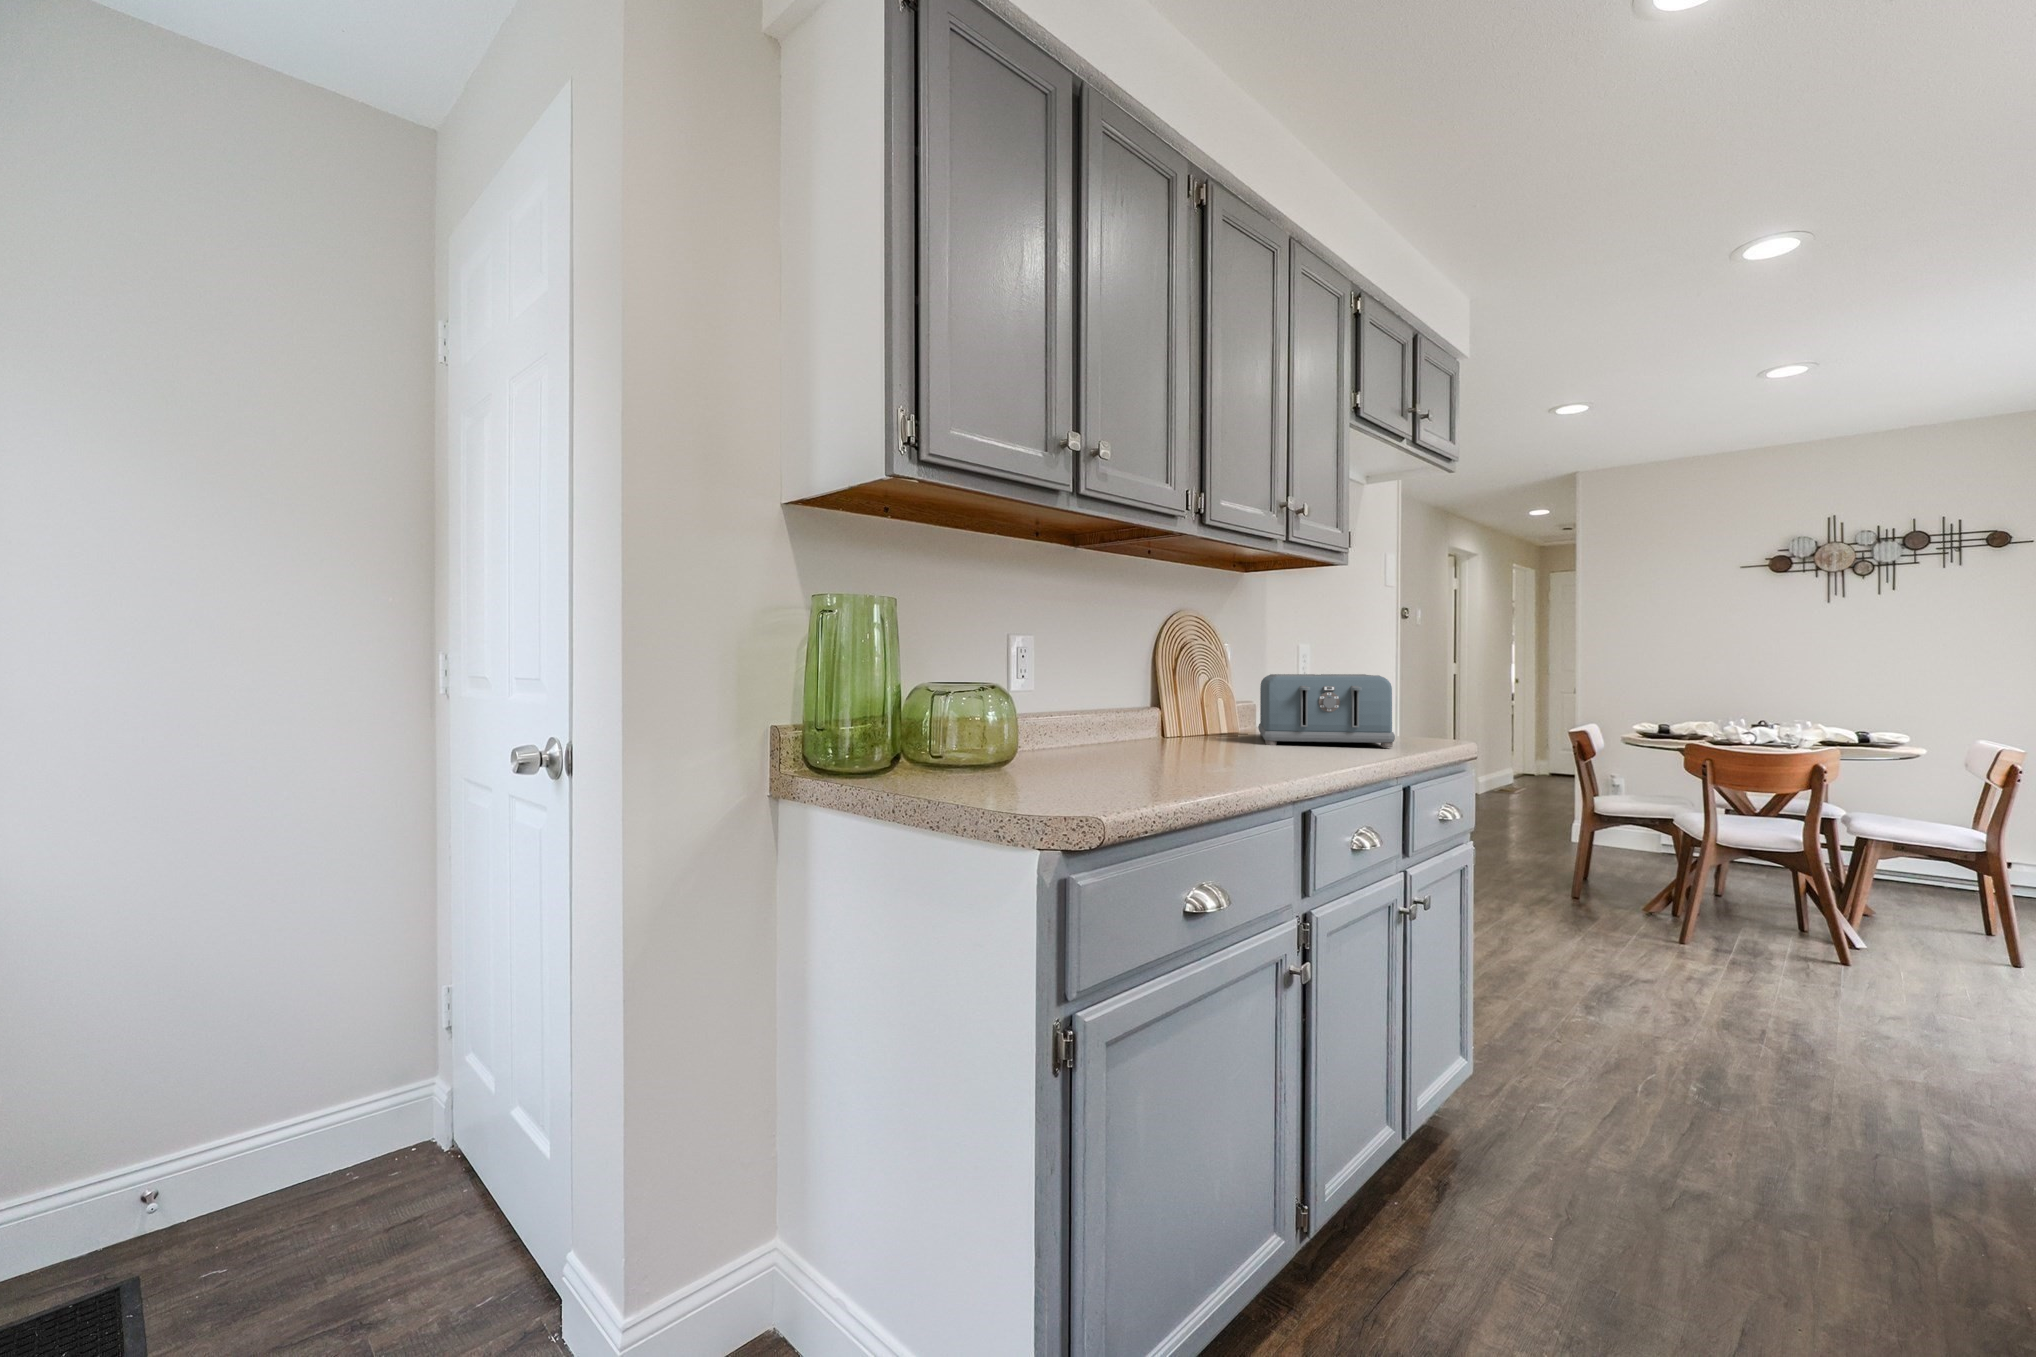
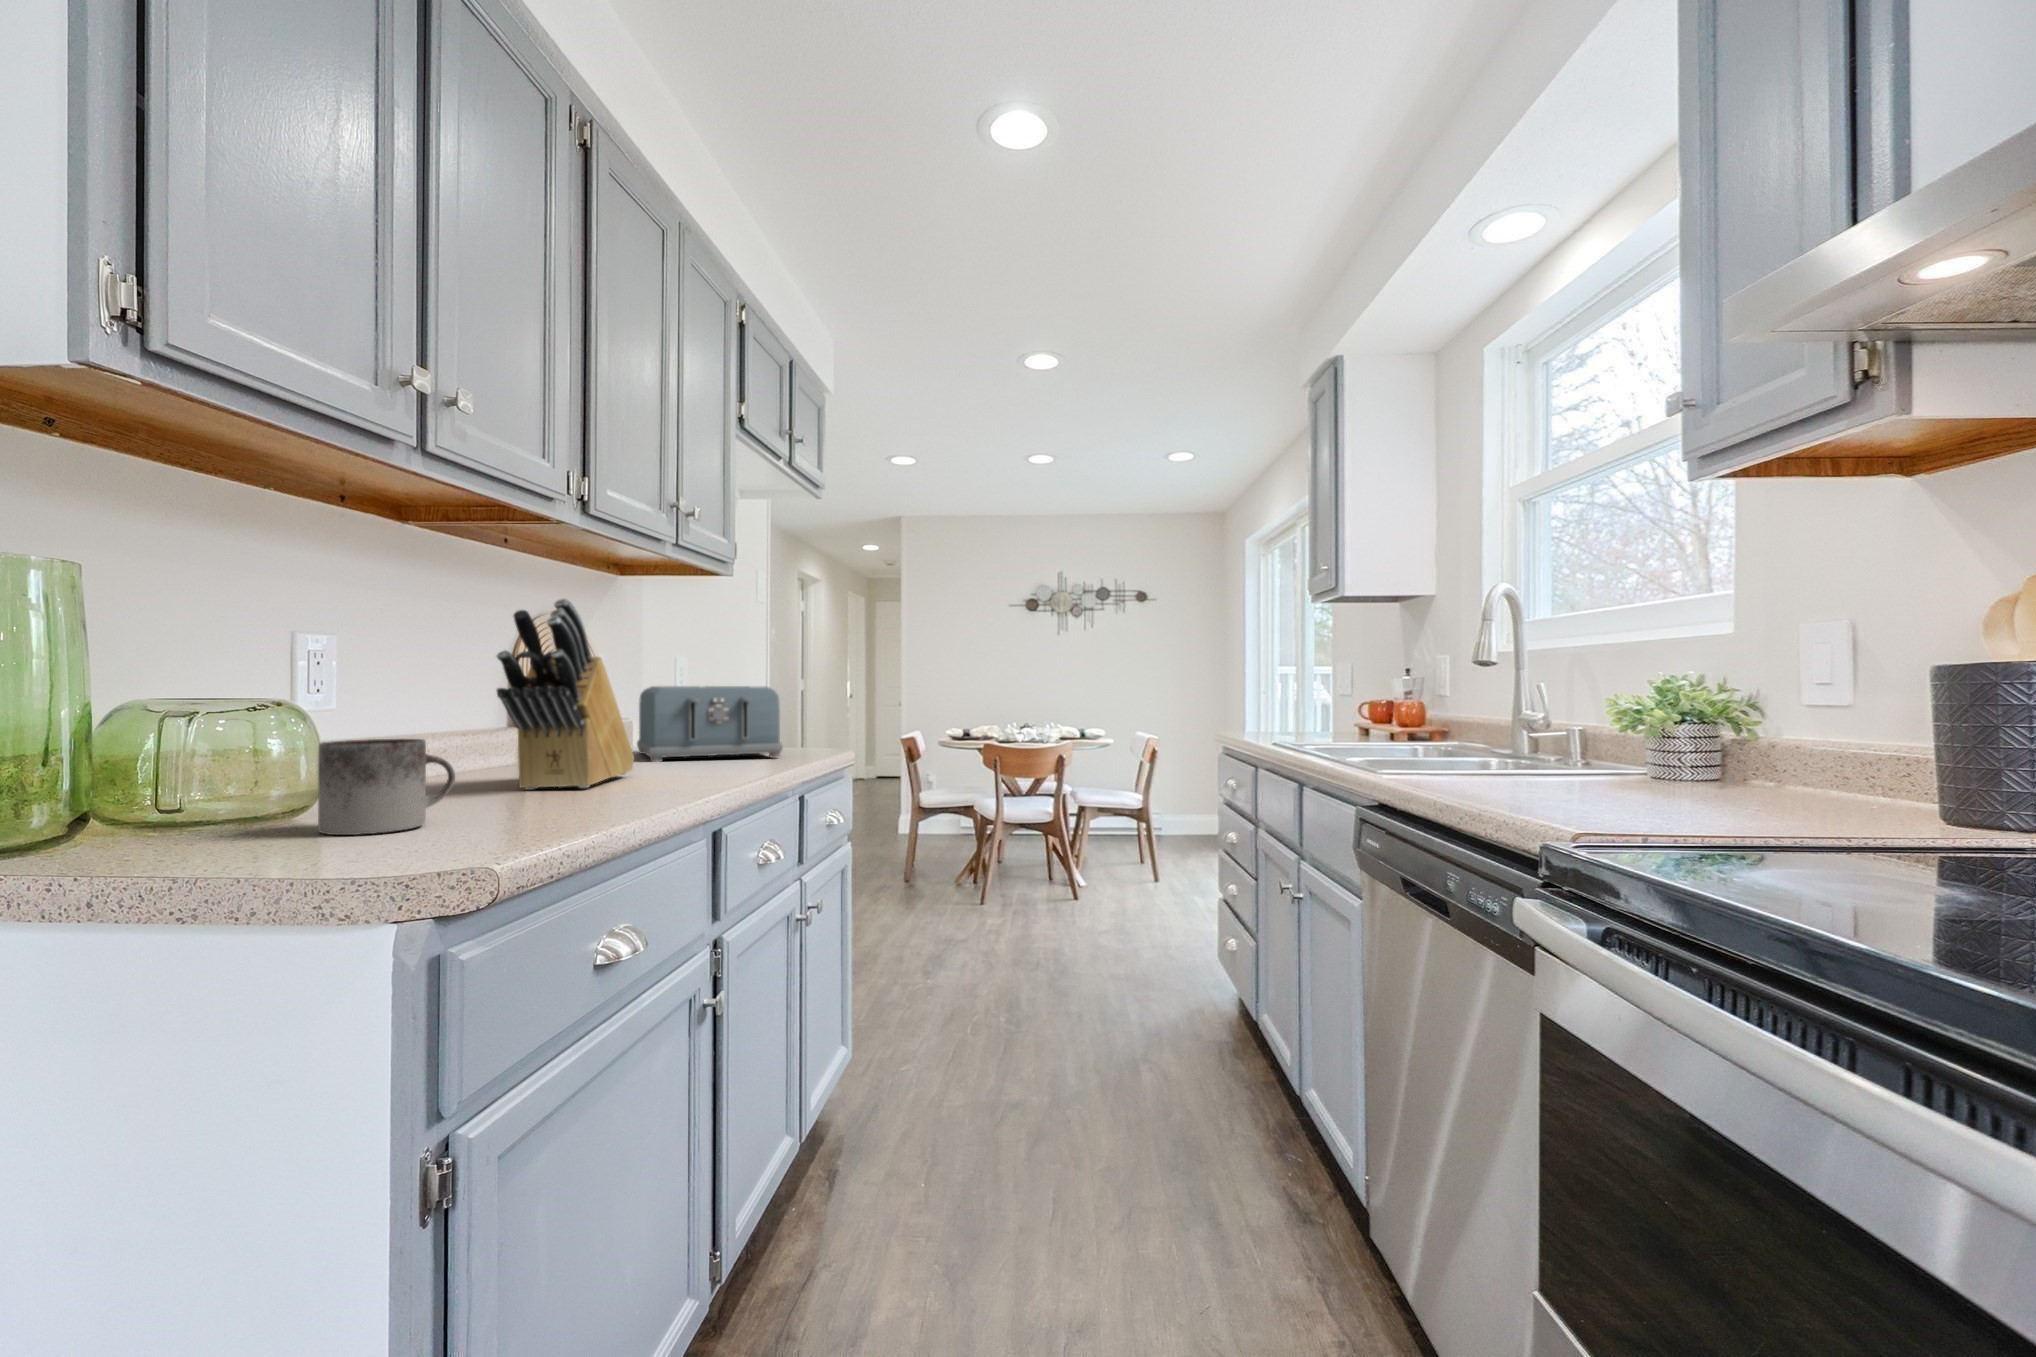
knife block: none [1129,602,1244,765] -> present [496,598,634,790]
mug: none [1010,717,1094,786] -> present [318,739,455,835]

